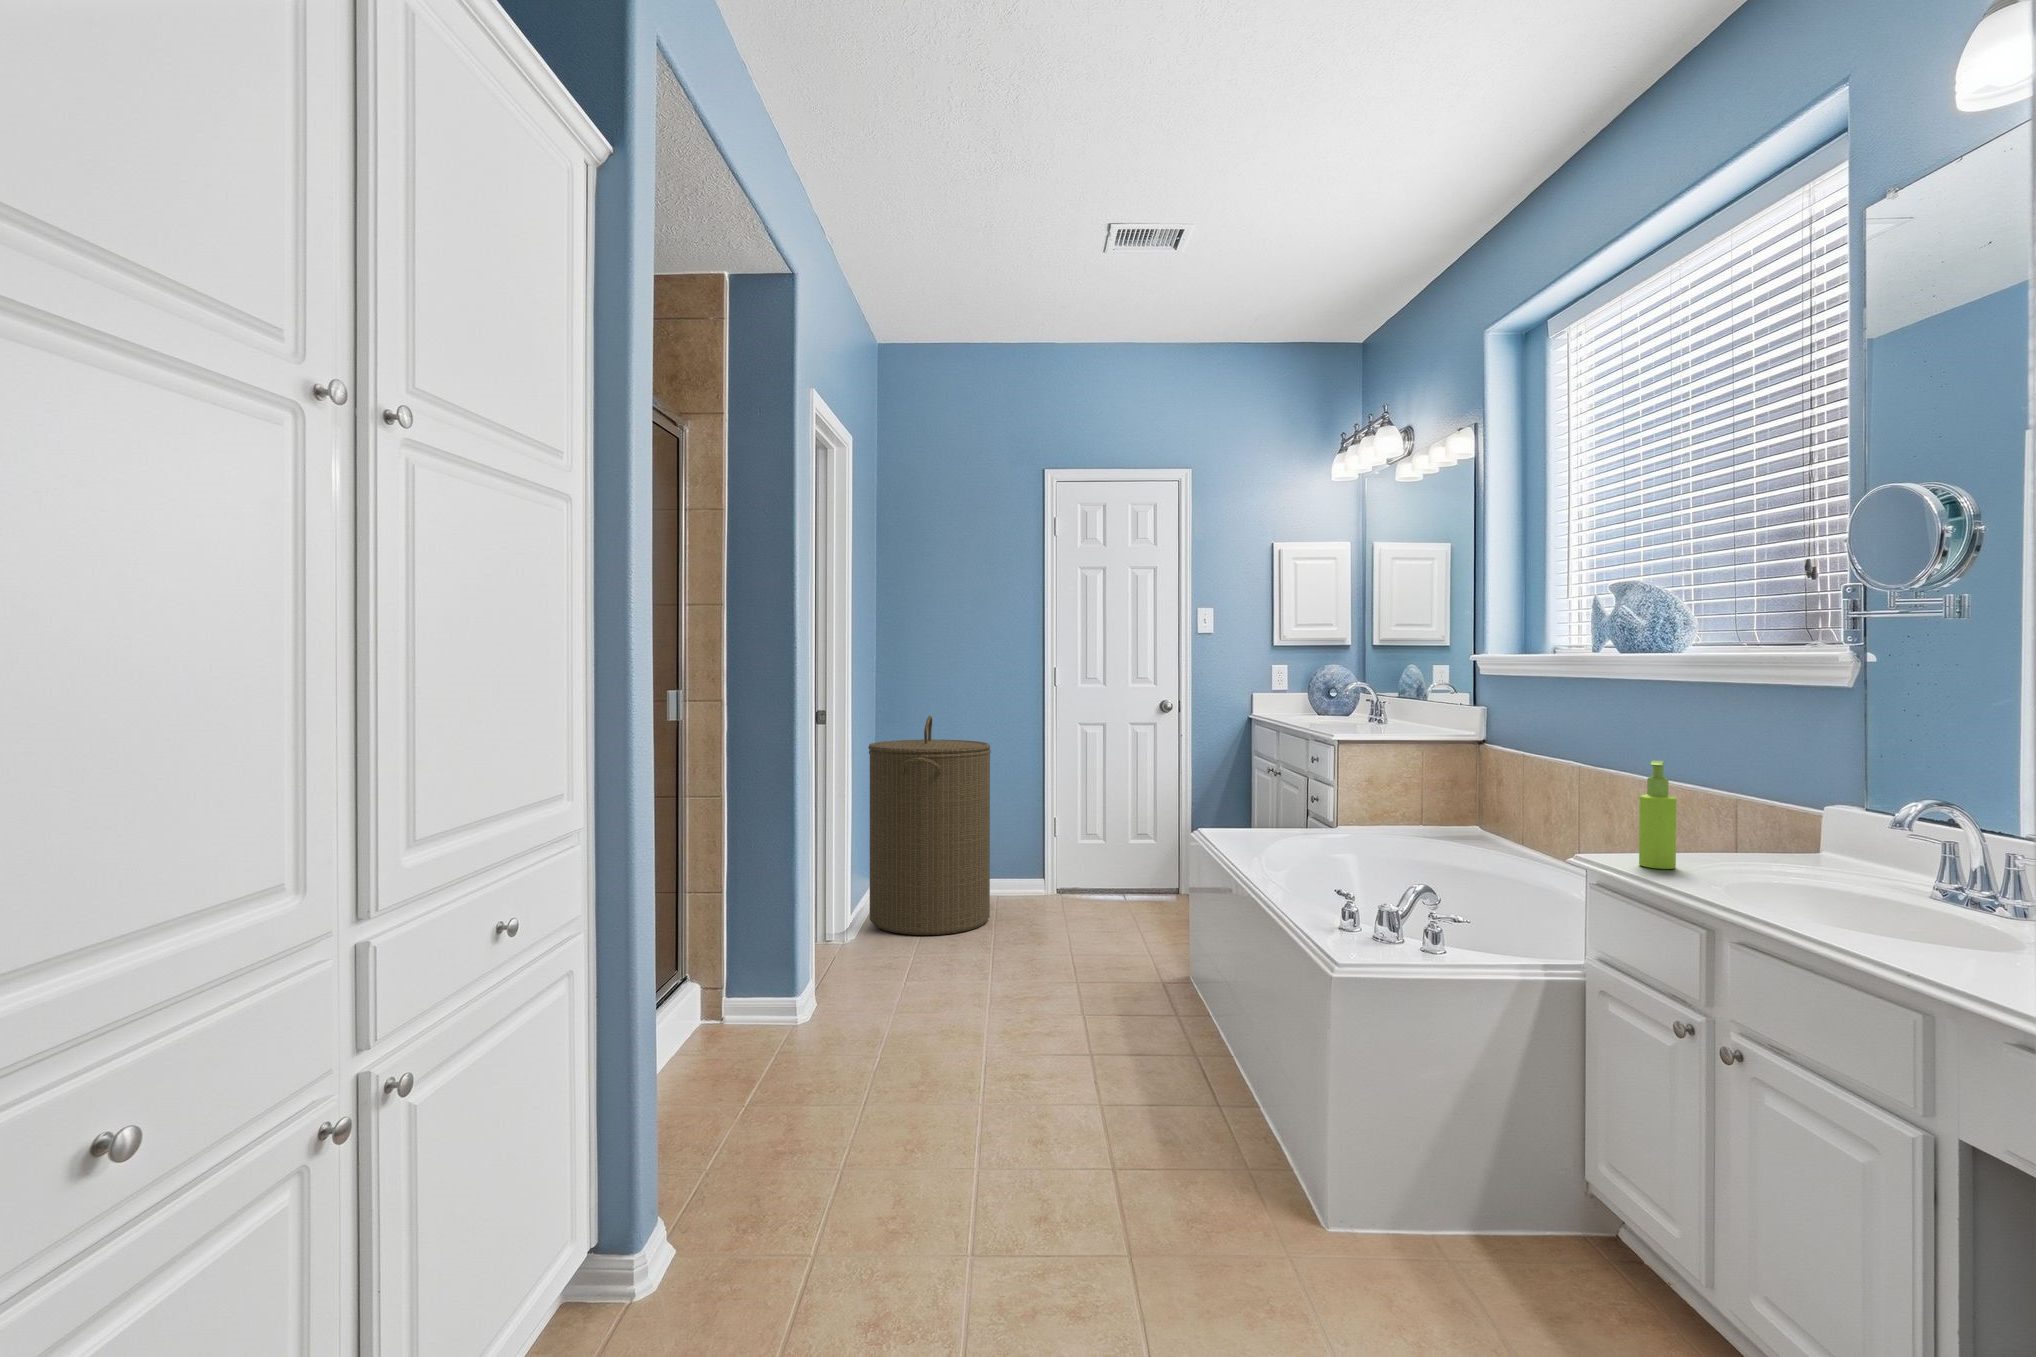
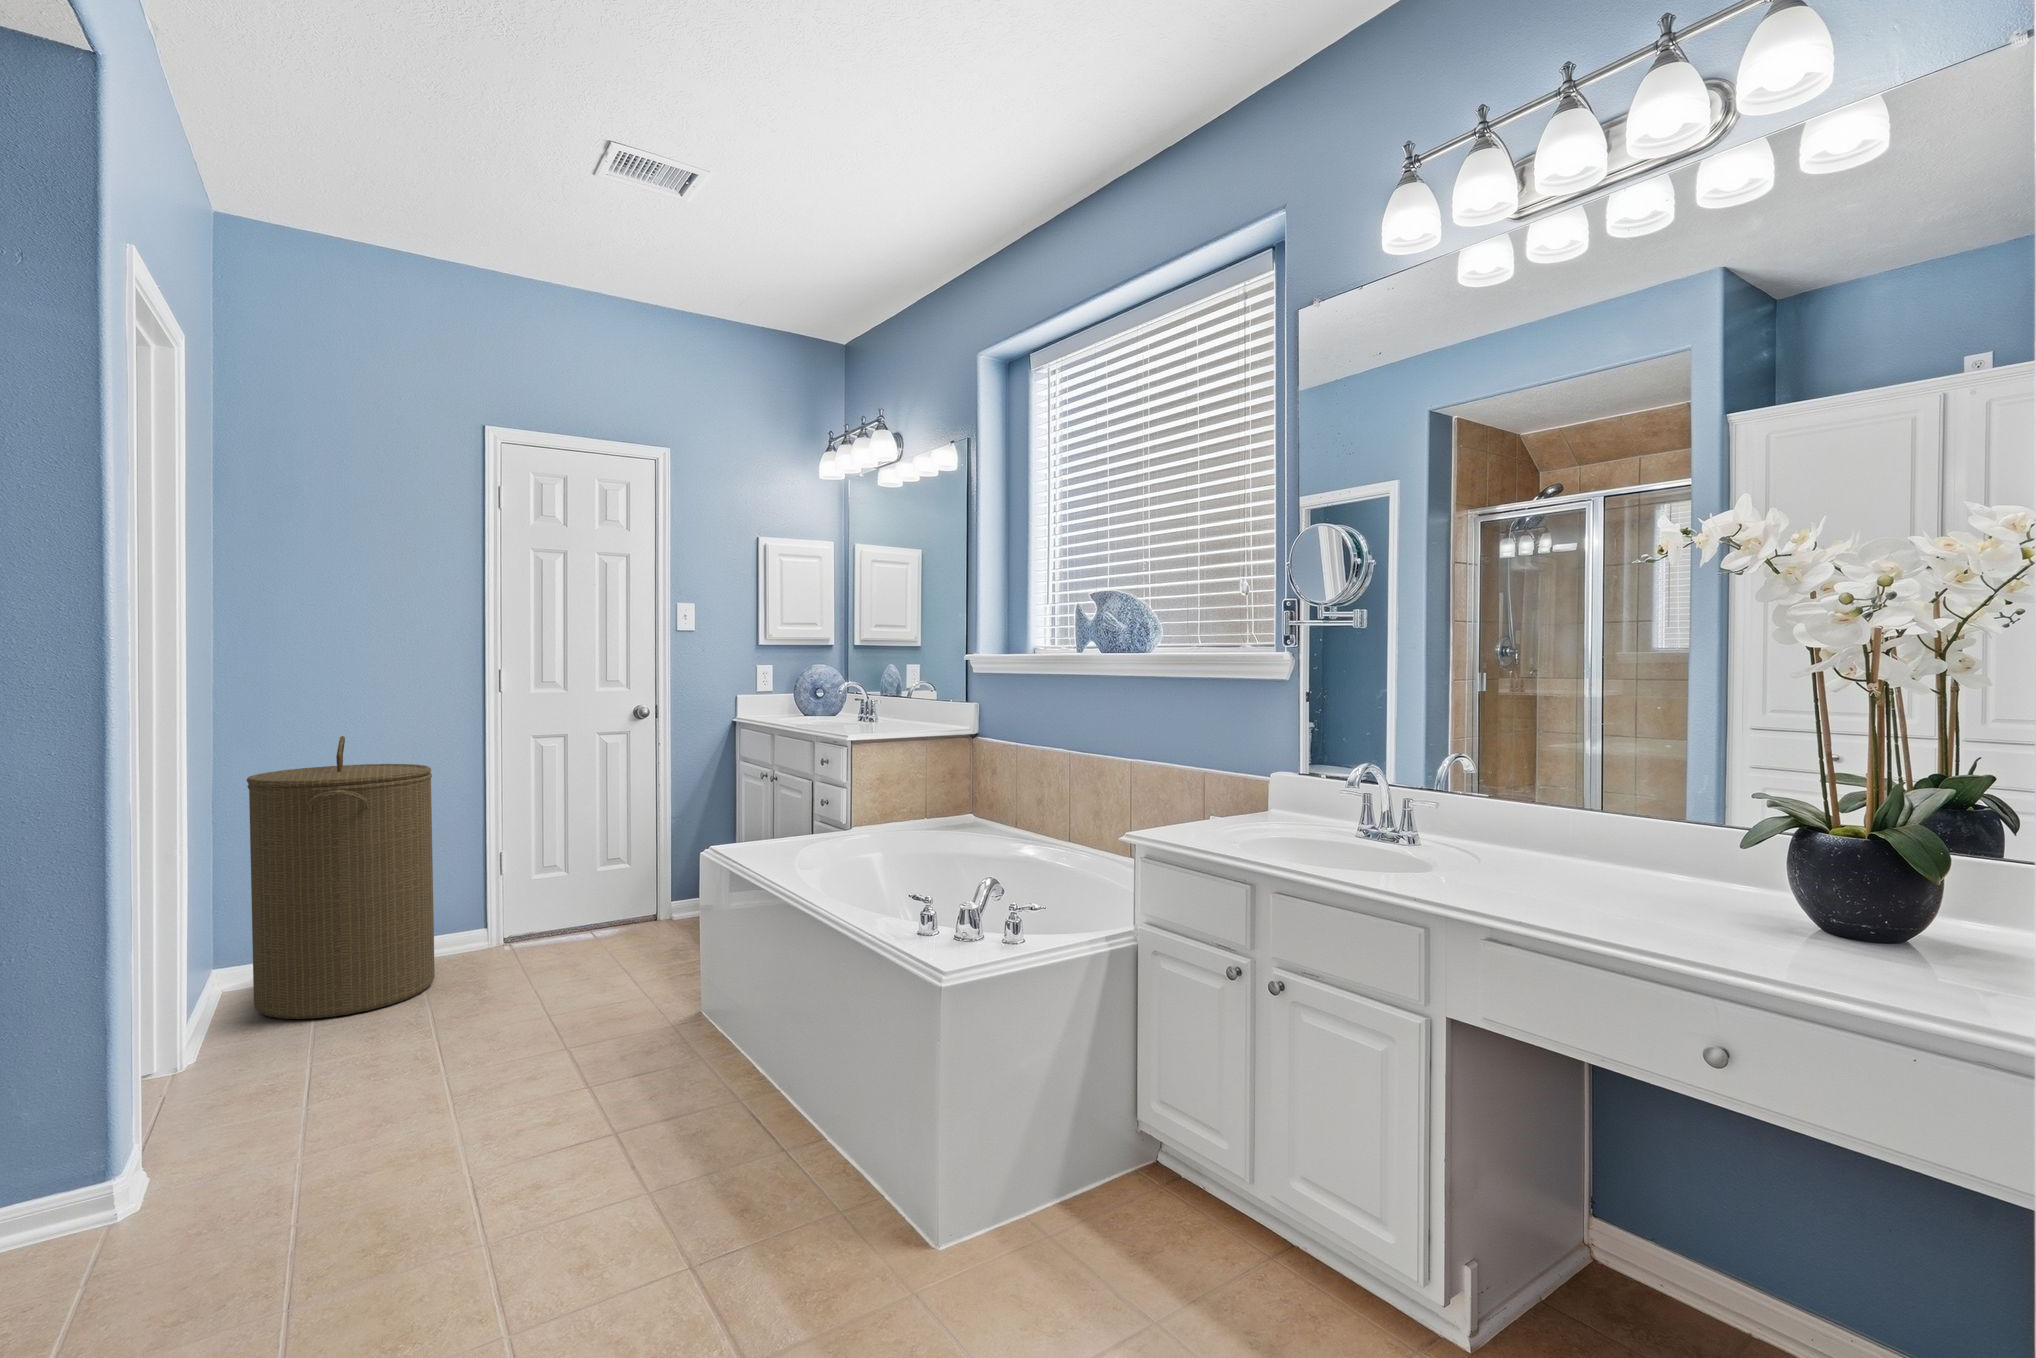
soap dispenser: present [1639,760,1676,869] -> none [1174,748,1201,839]

